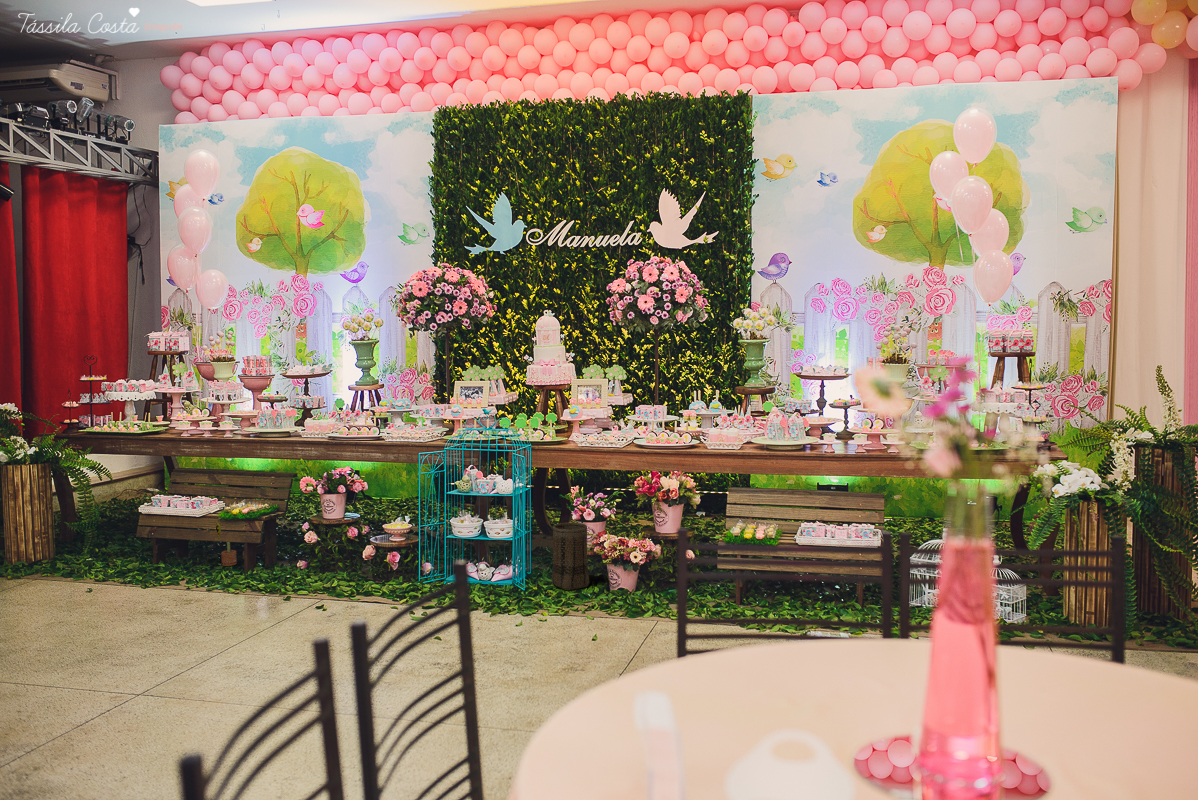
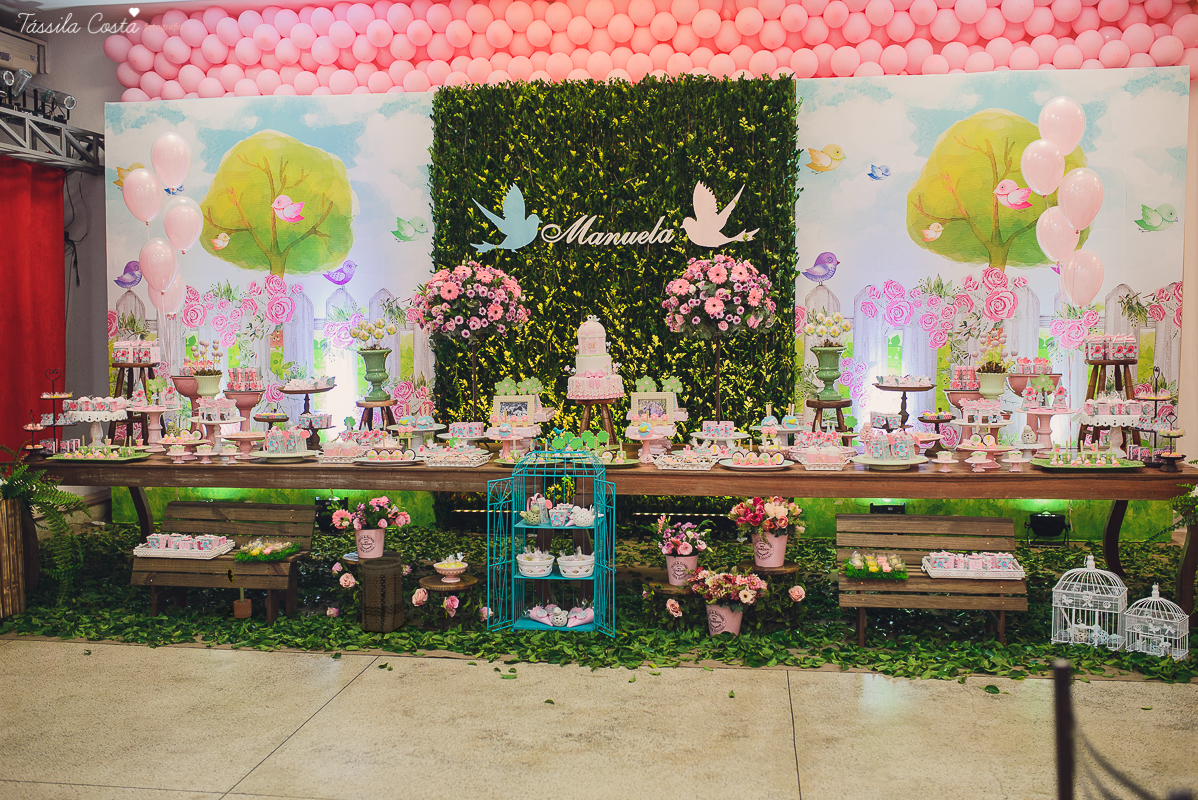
basket: present [552,522,589,590] -> present [362,557,404,633]

